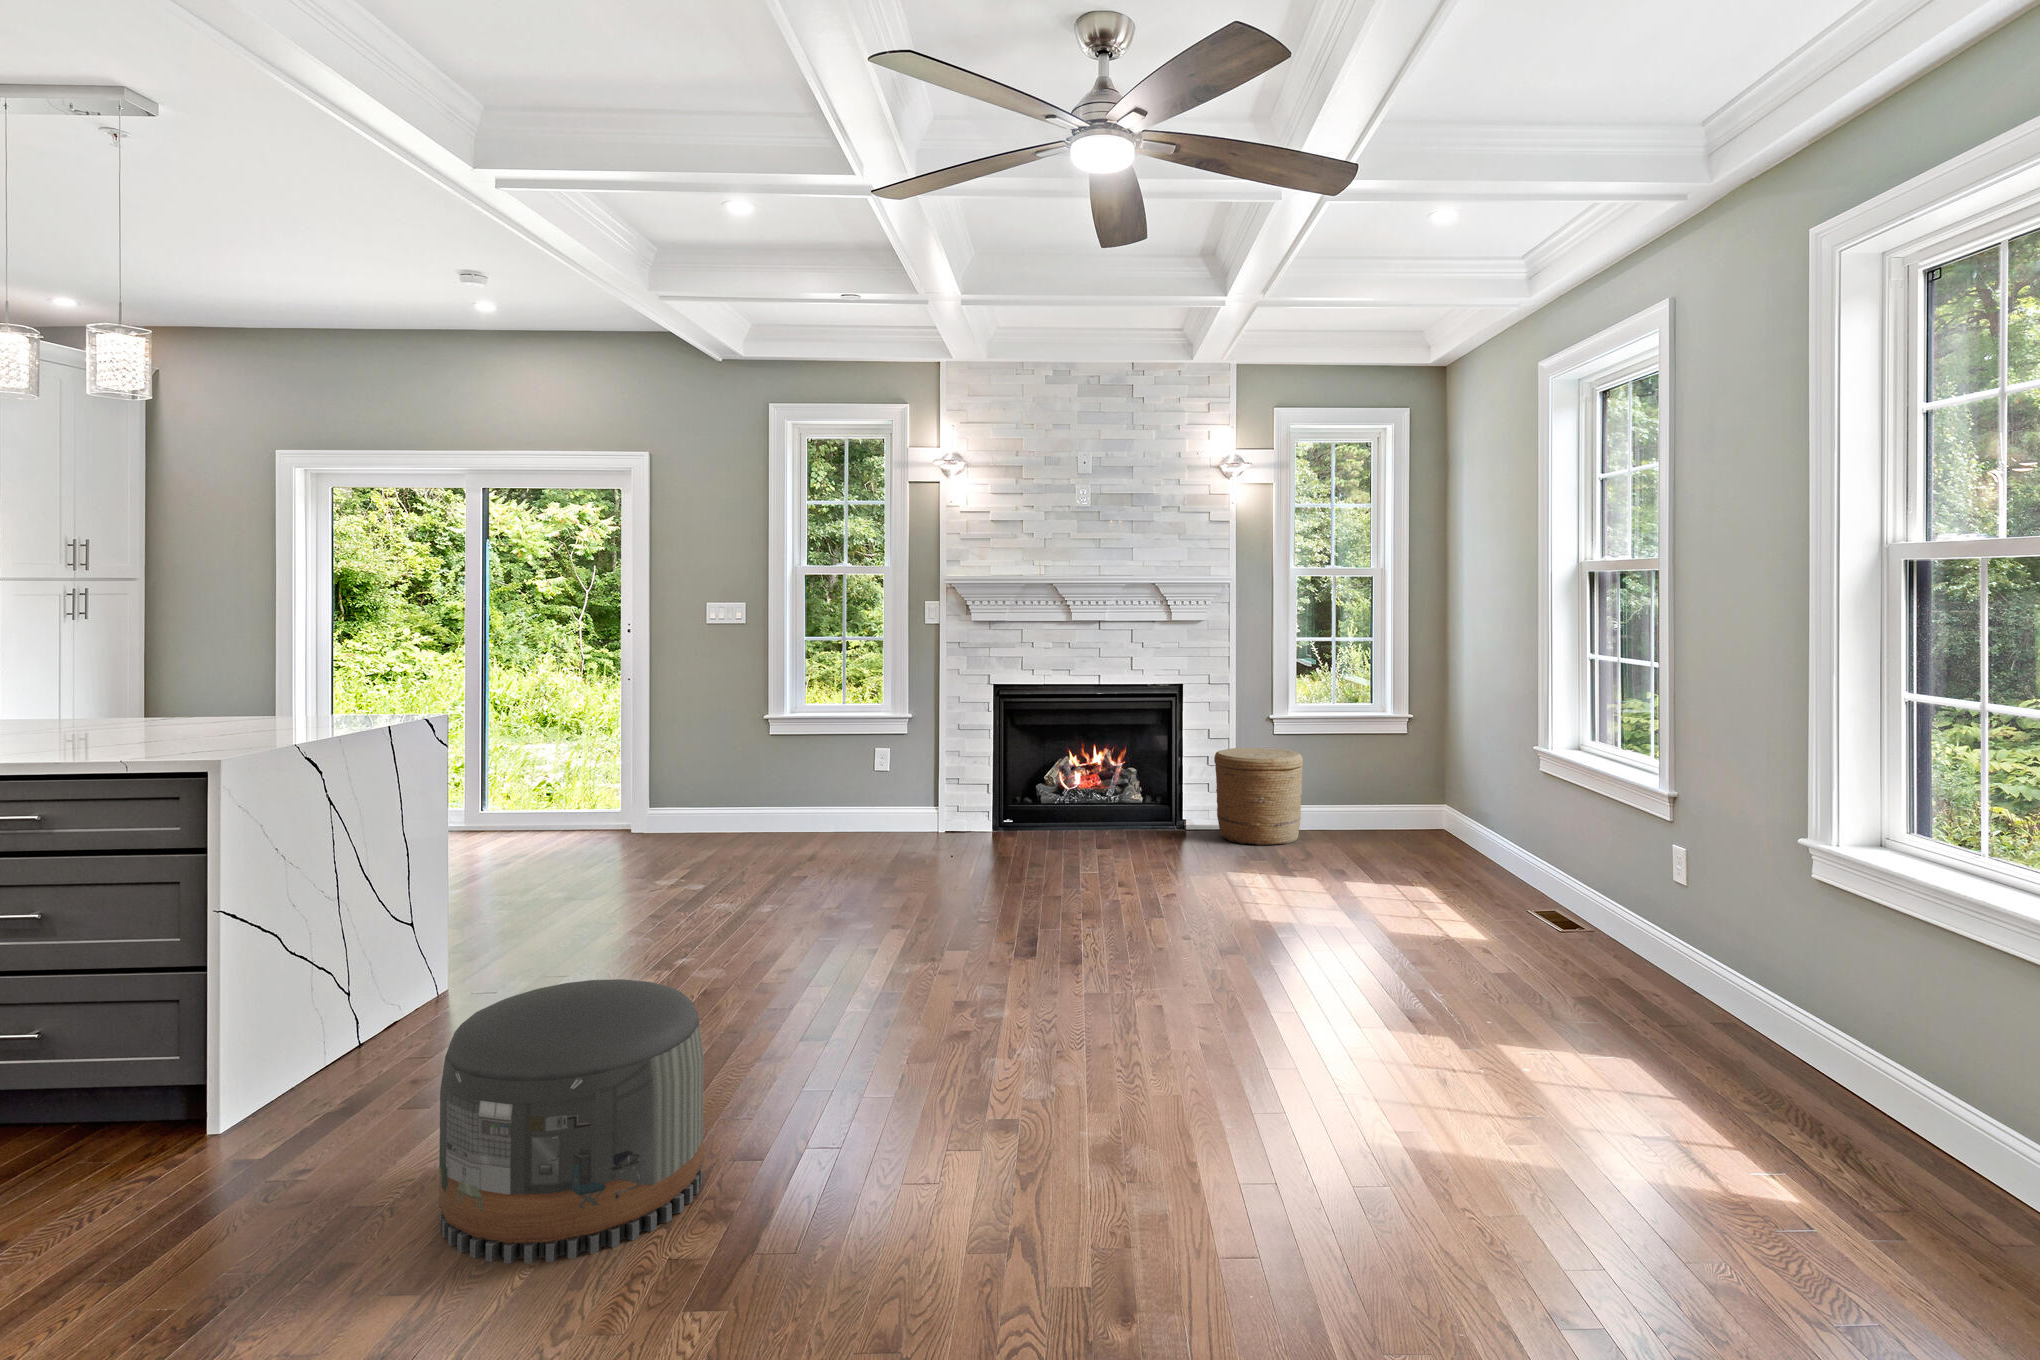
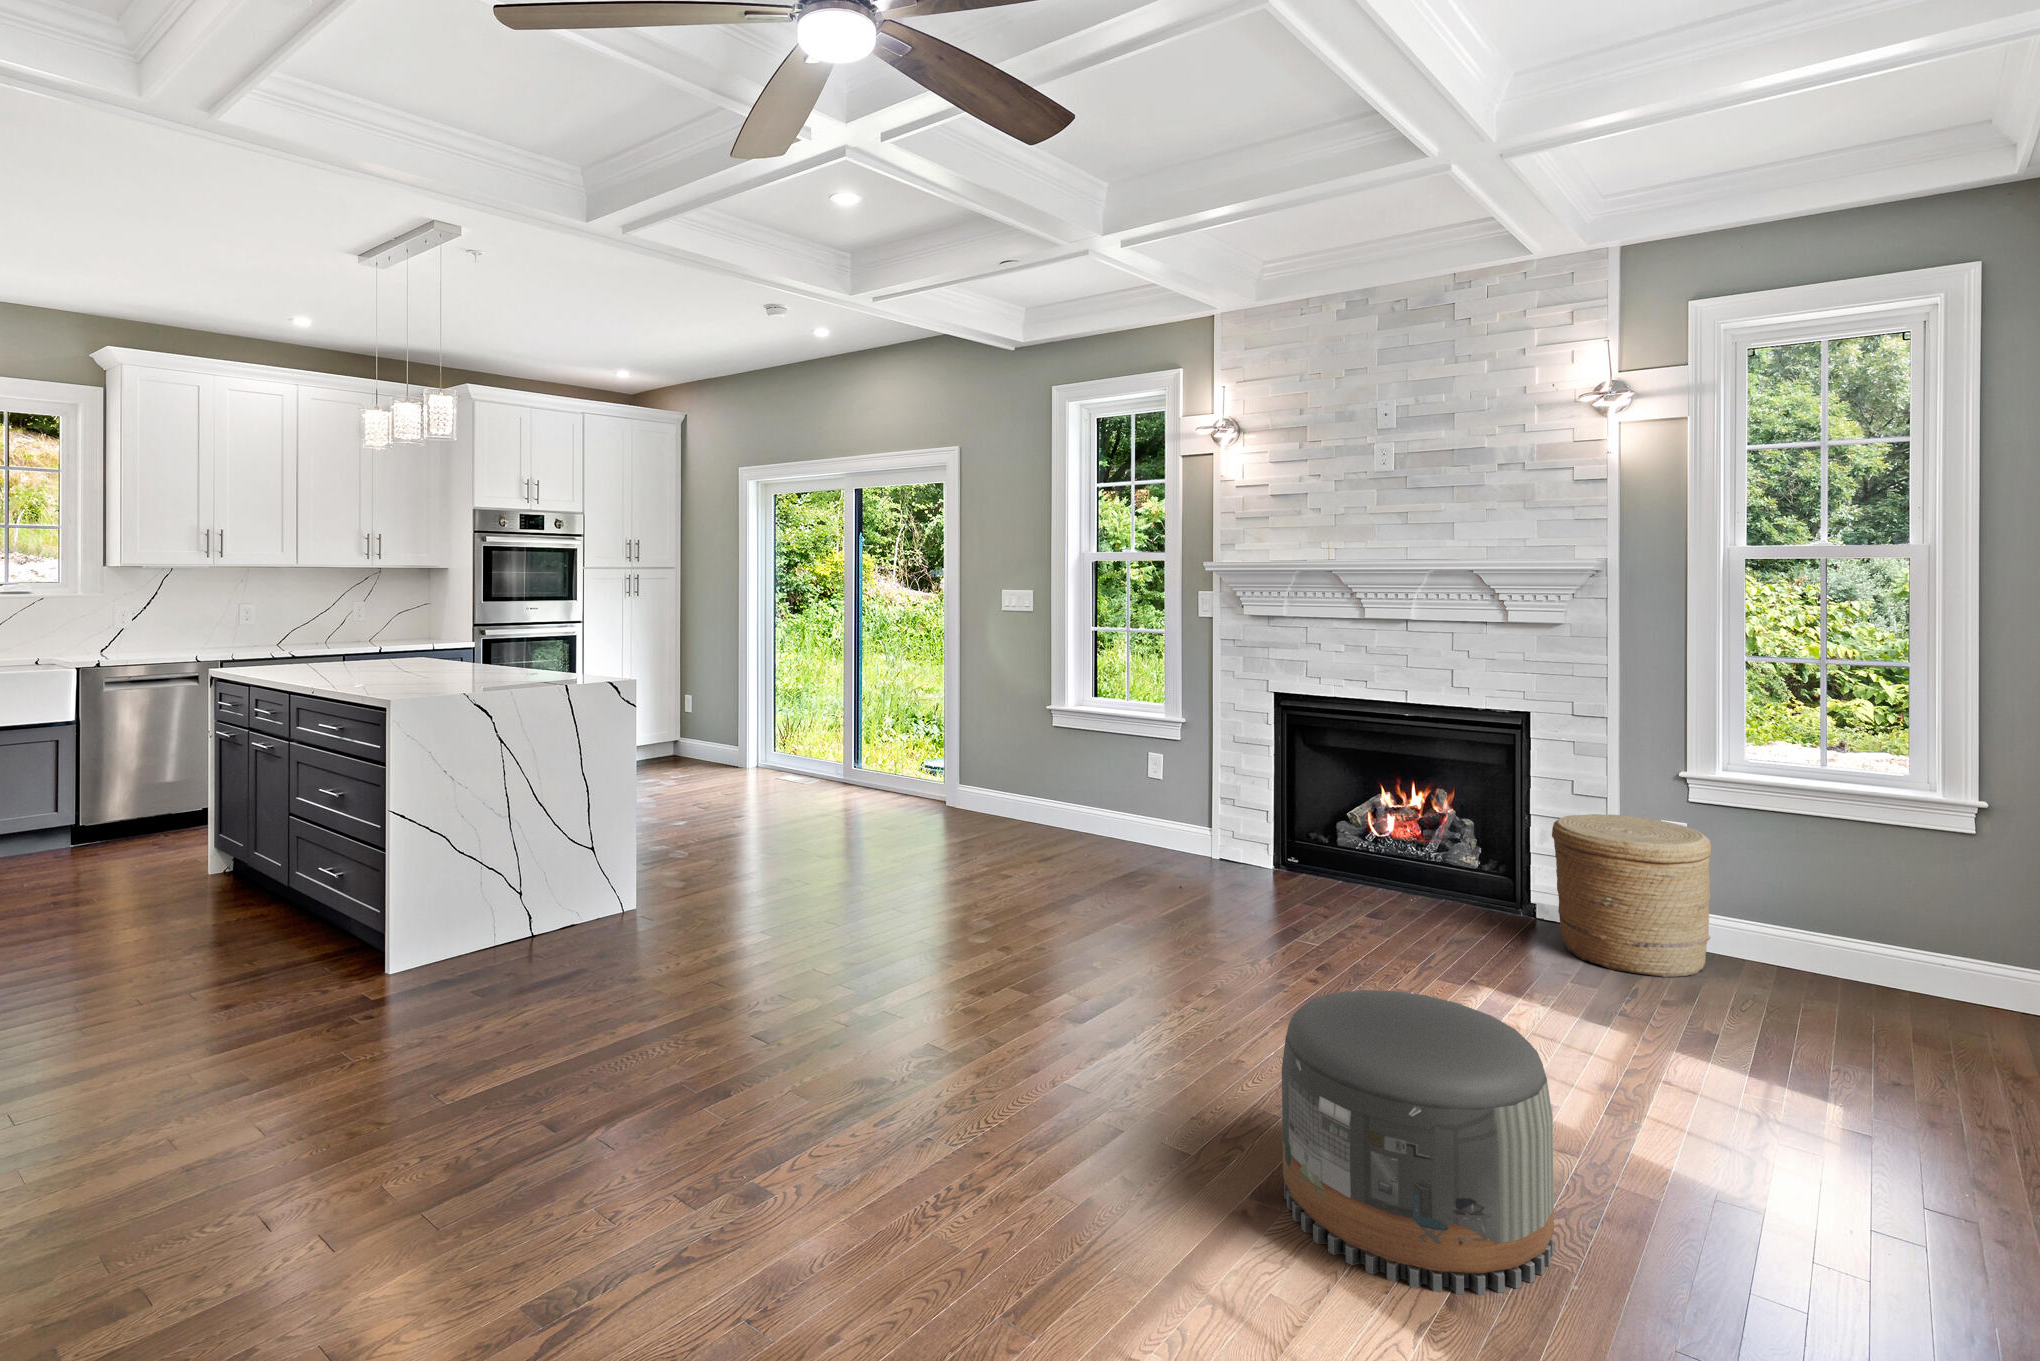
pouf: present [439,979,703,1263] -> present [1282,990,1554,1294]

